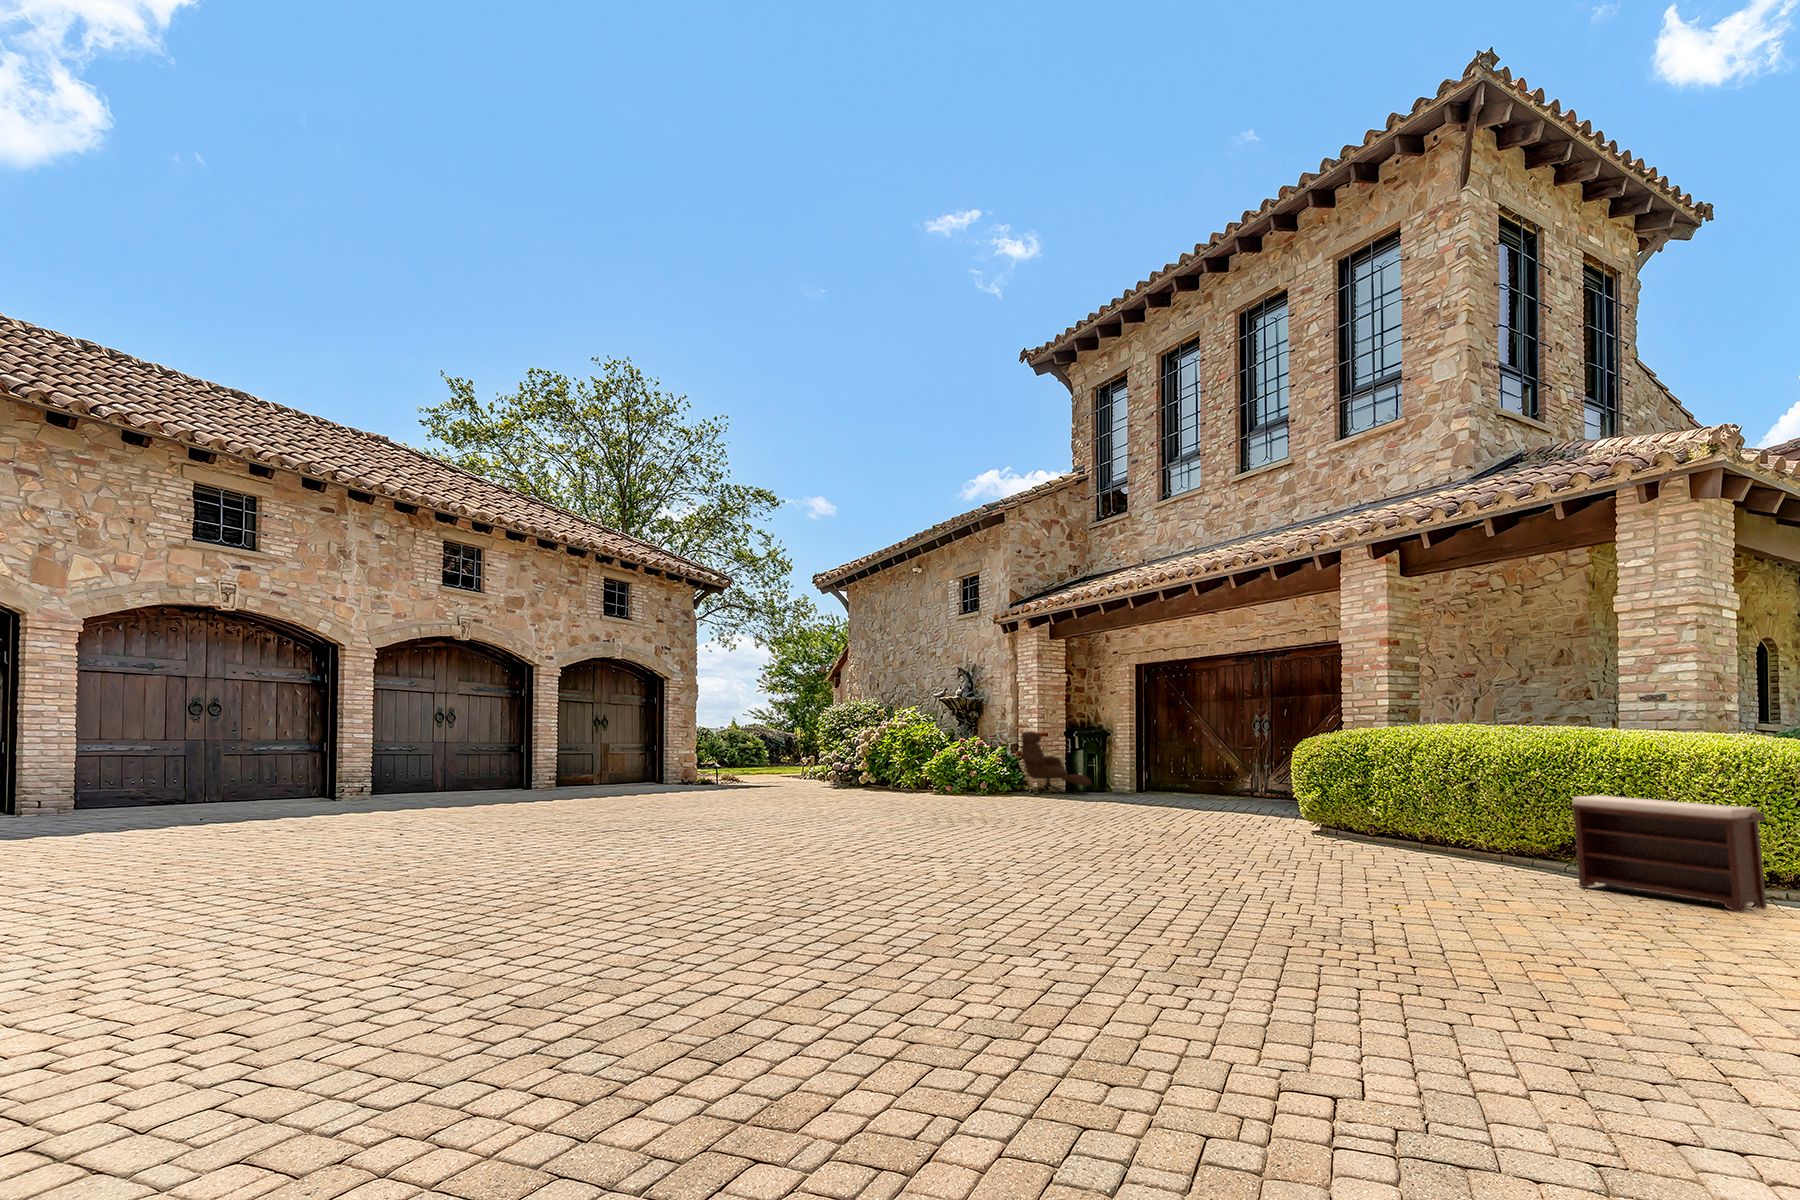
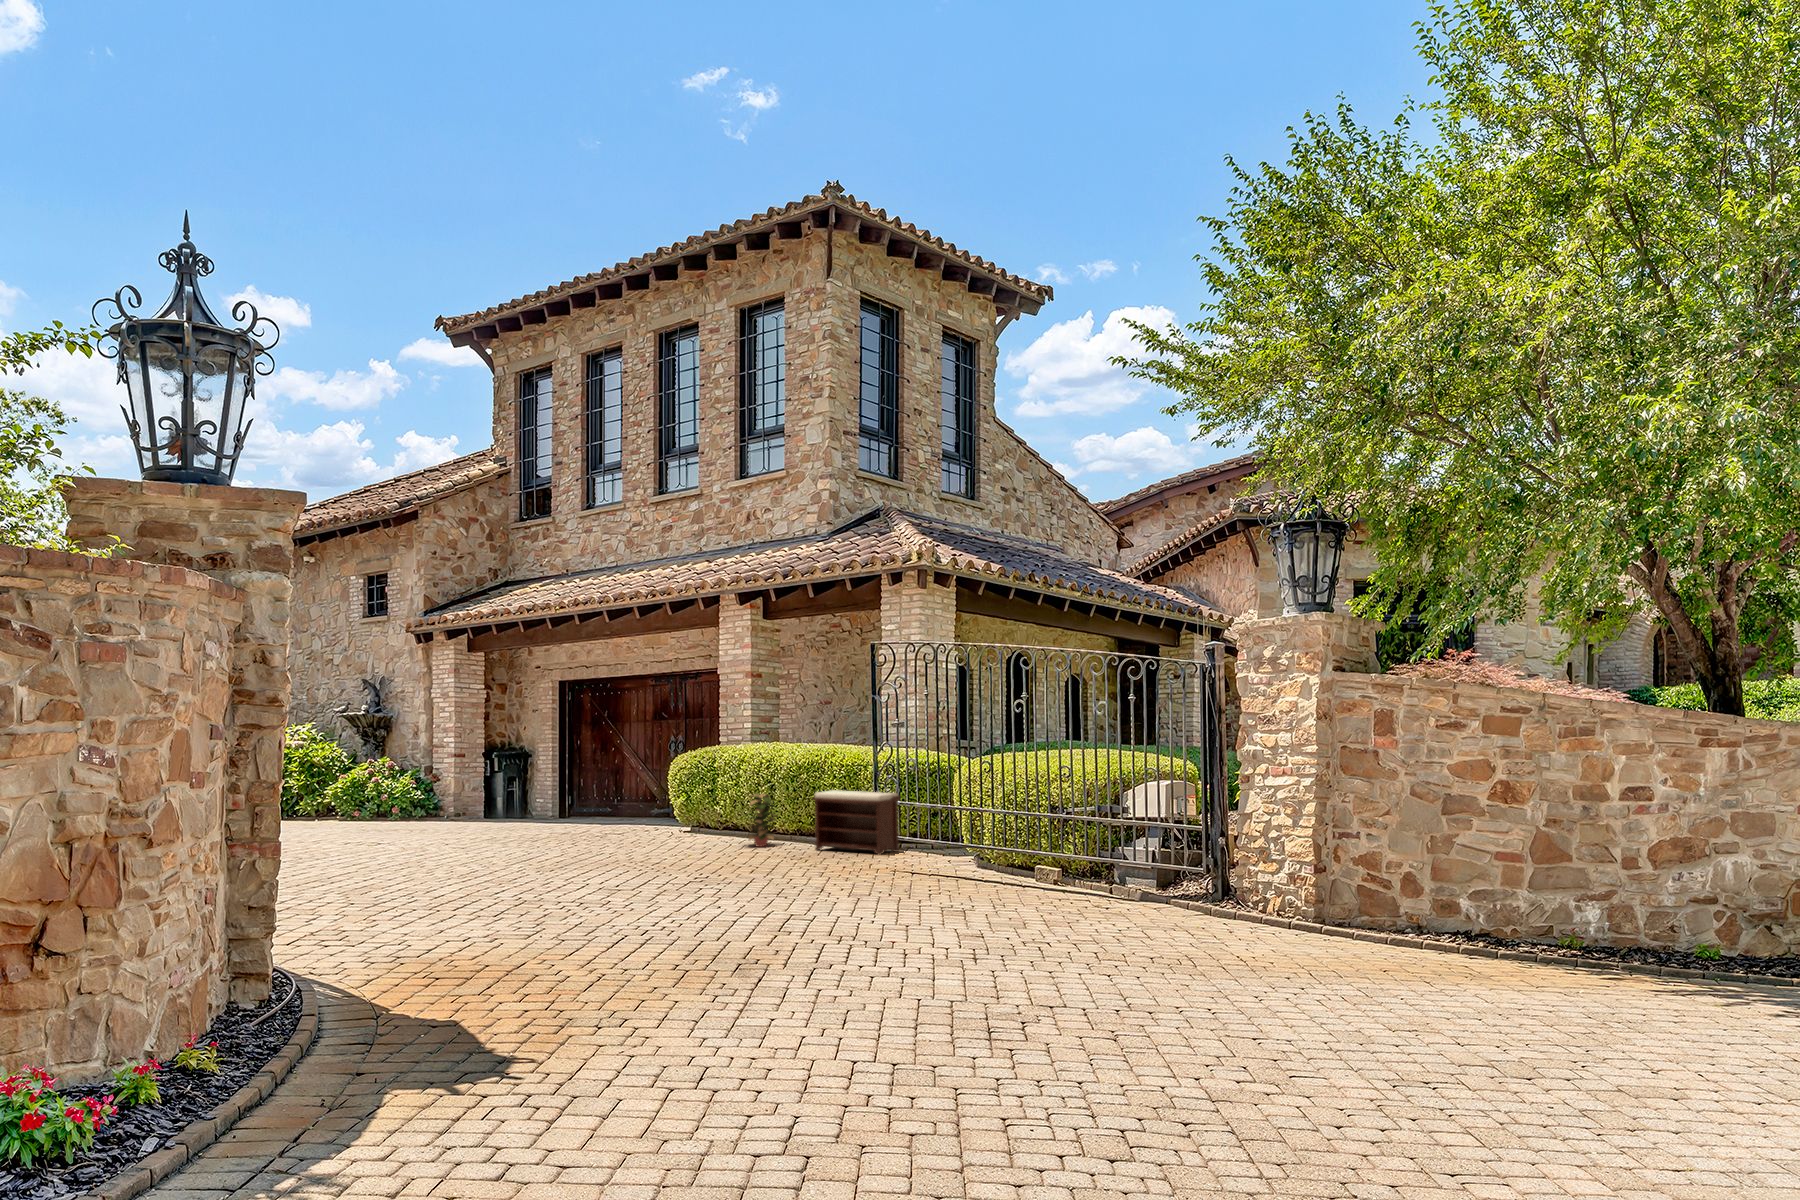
lounge chair: present [1021,732,1091,794] -> none [436,751,510,815]
decorative plant: none [1431,793,1493,870] -> present [748,794,778,847]

